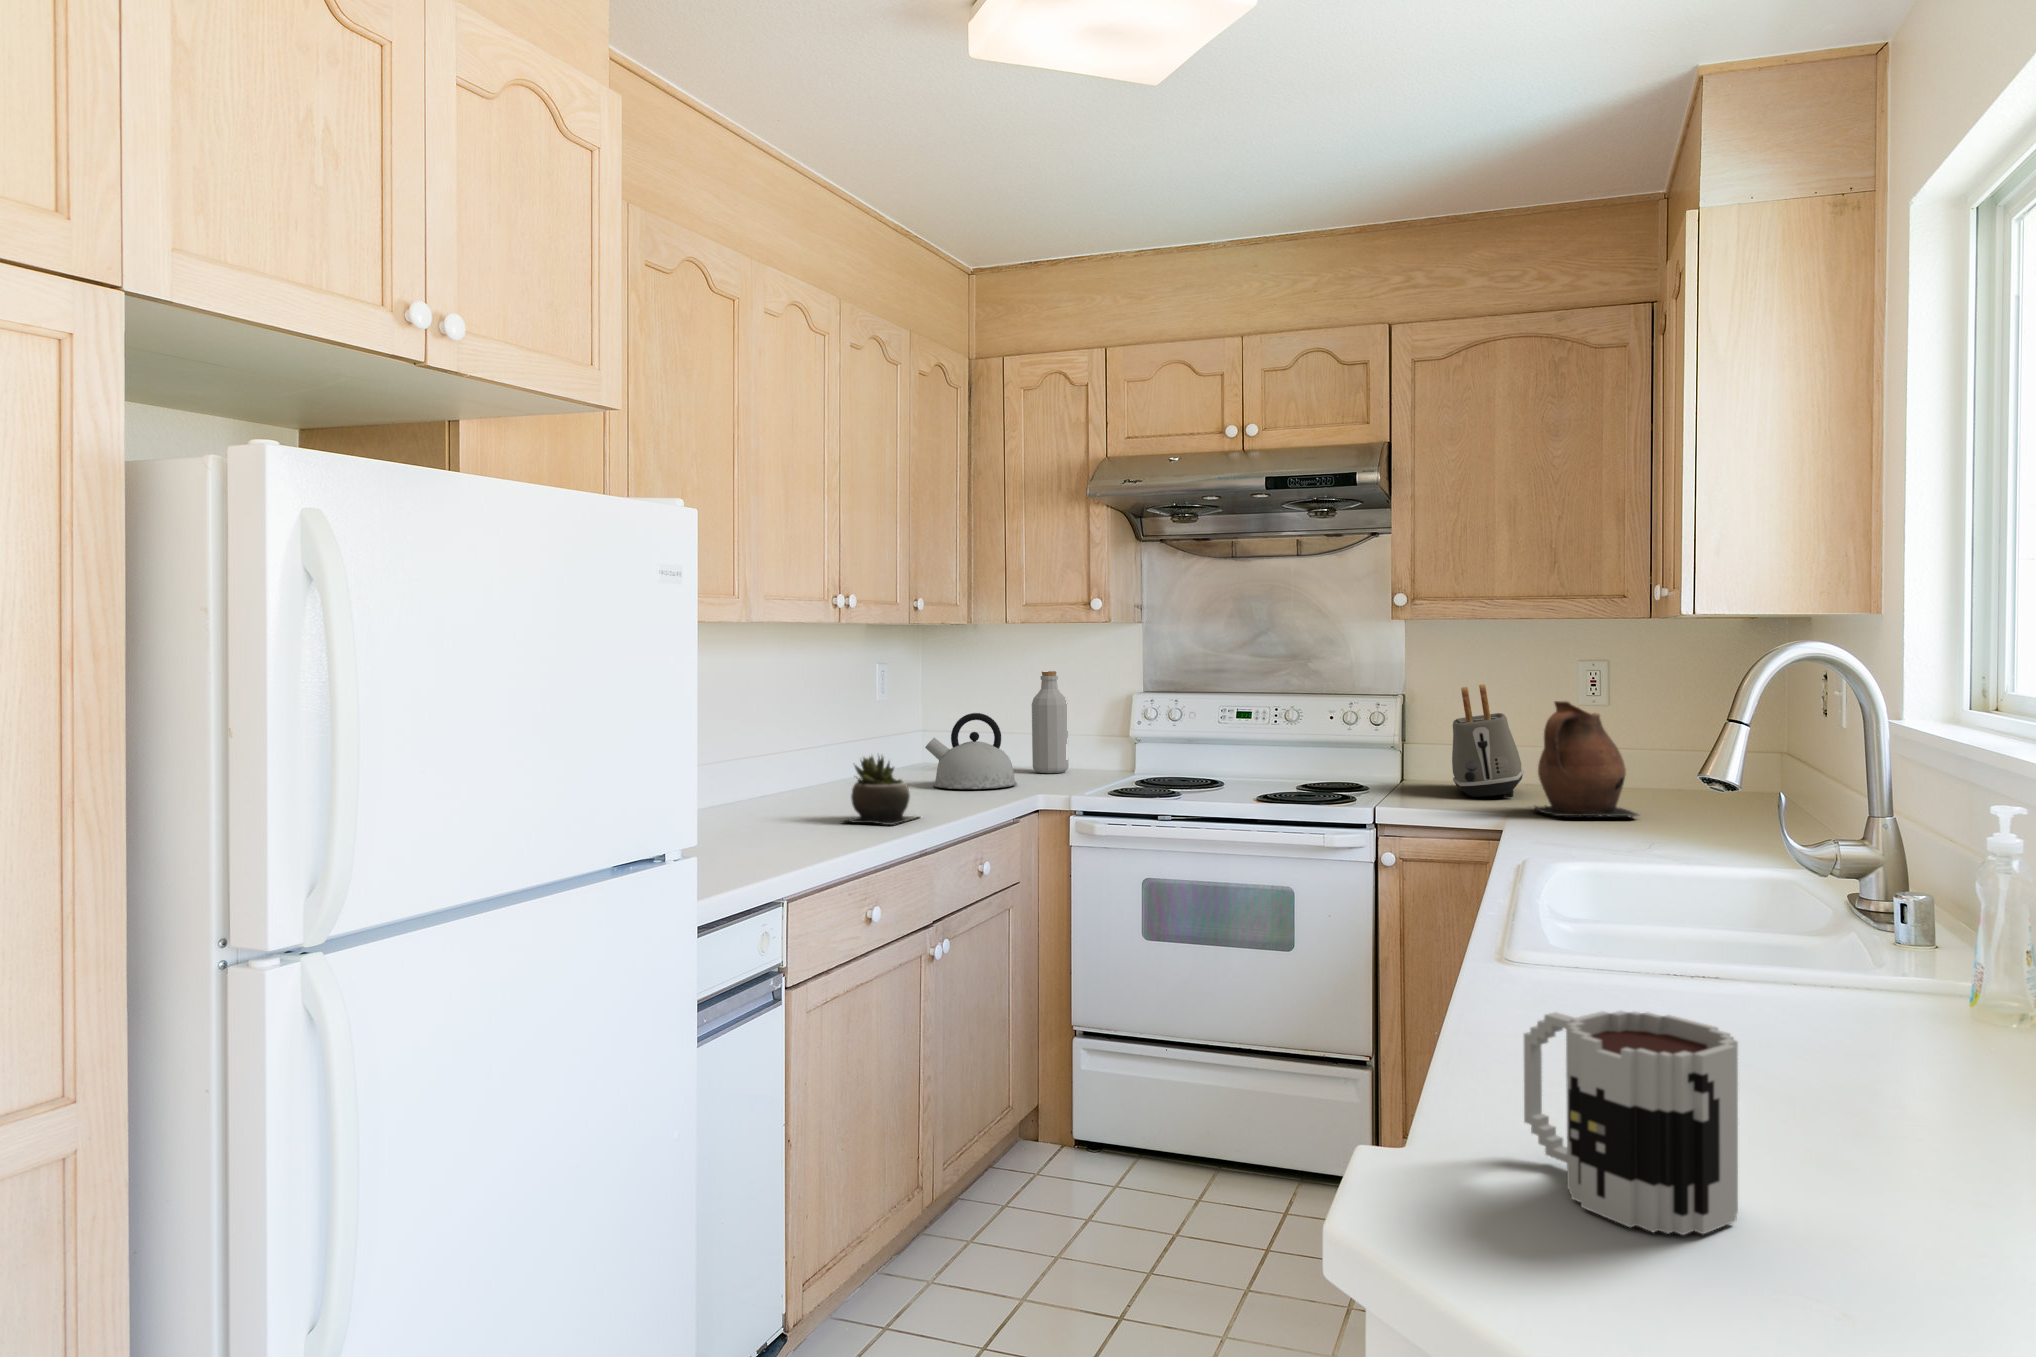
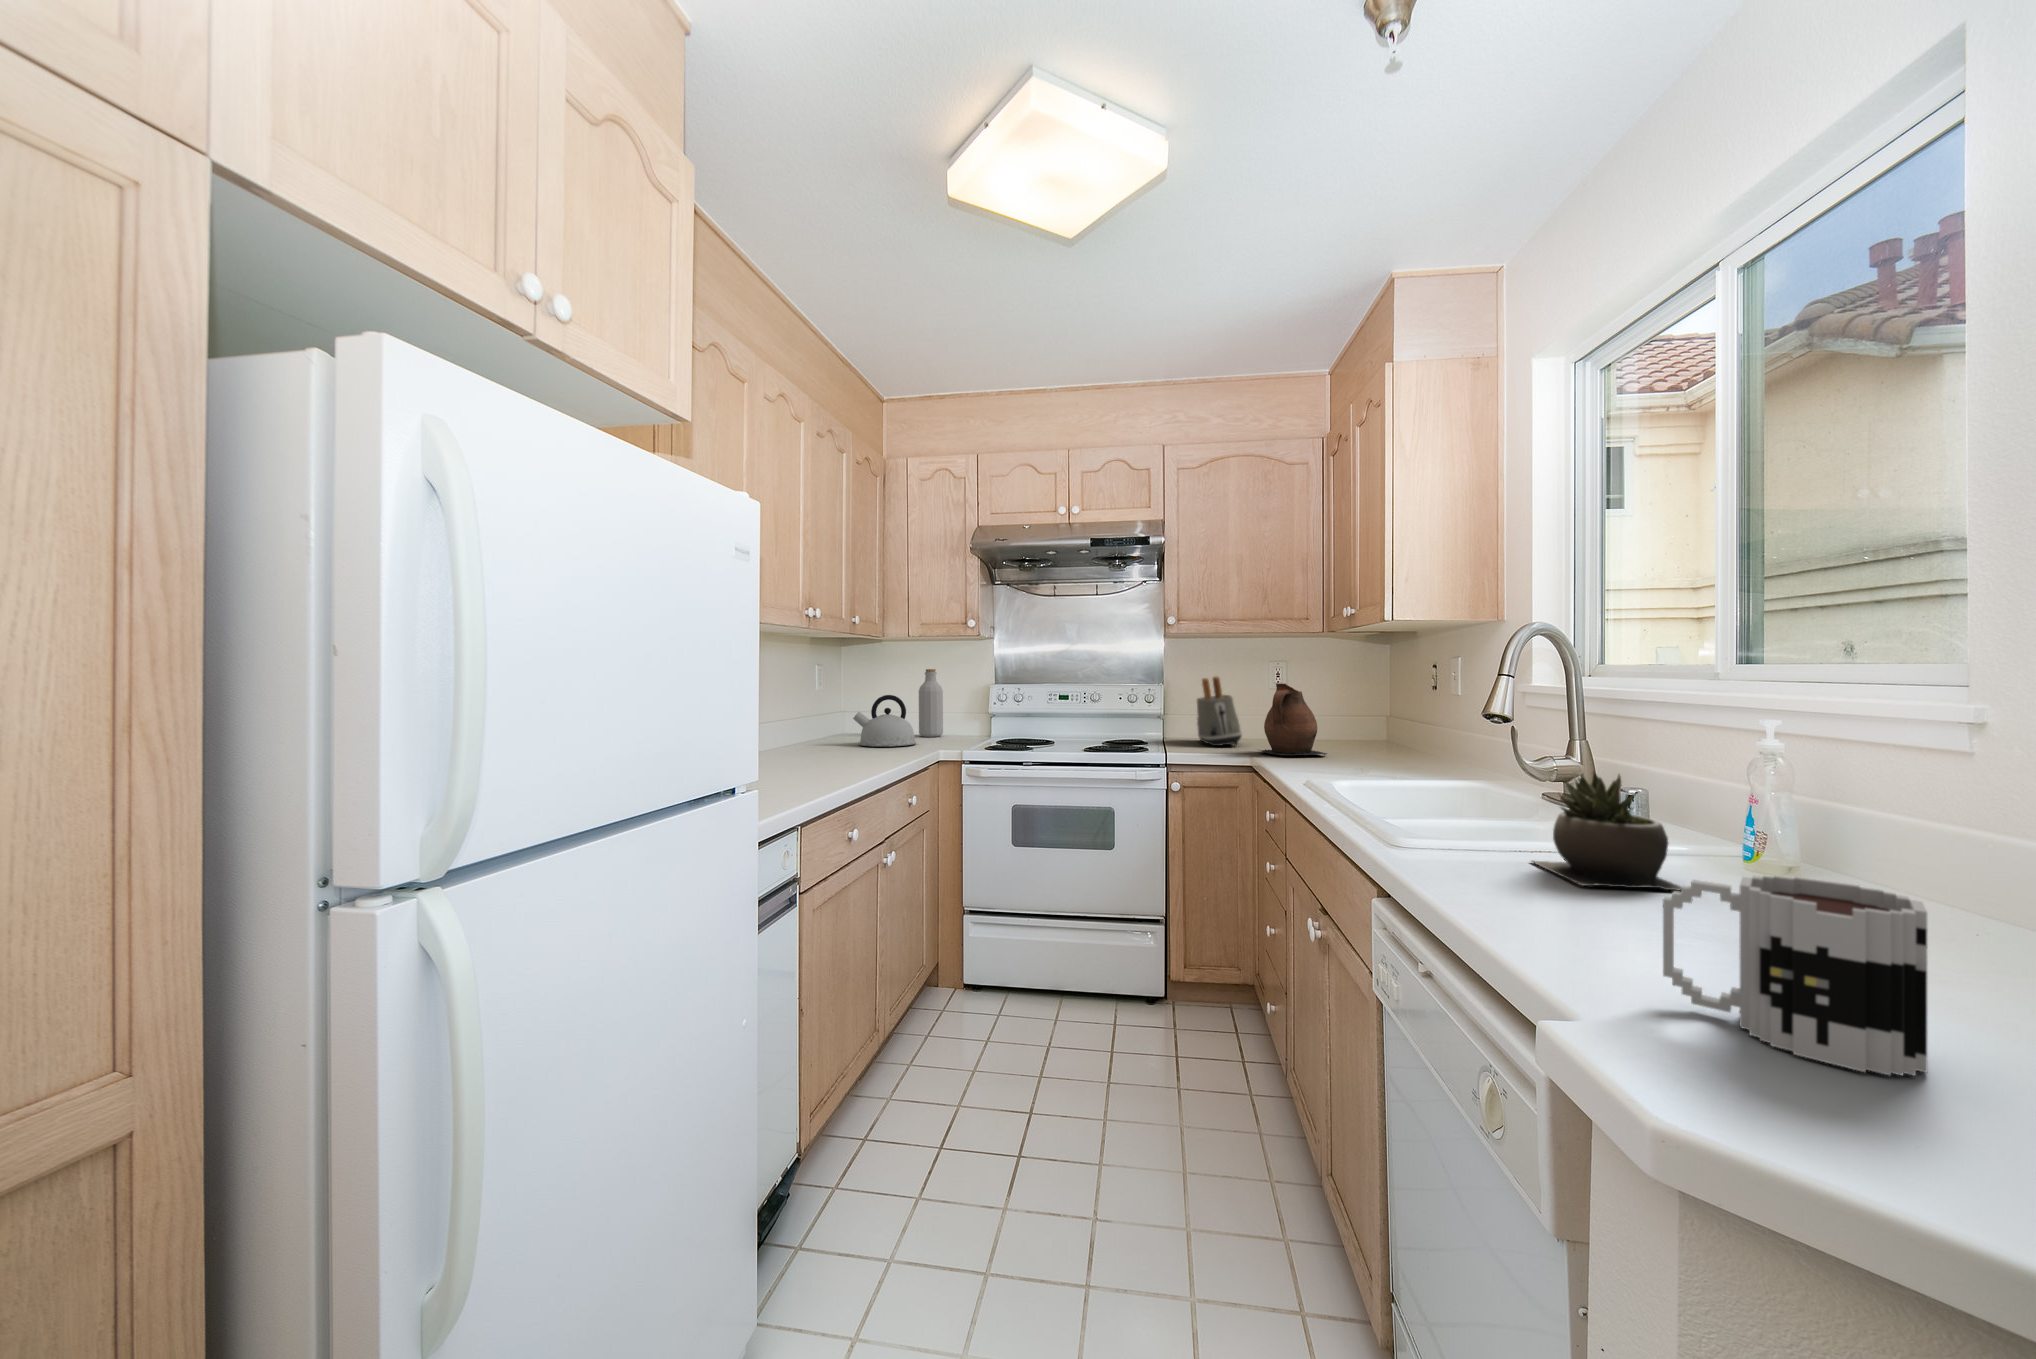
succulent plant: present [845,756,917,825] -> present [1533,772,1682,890]

